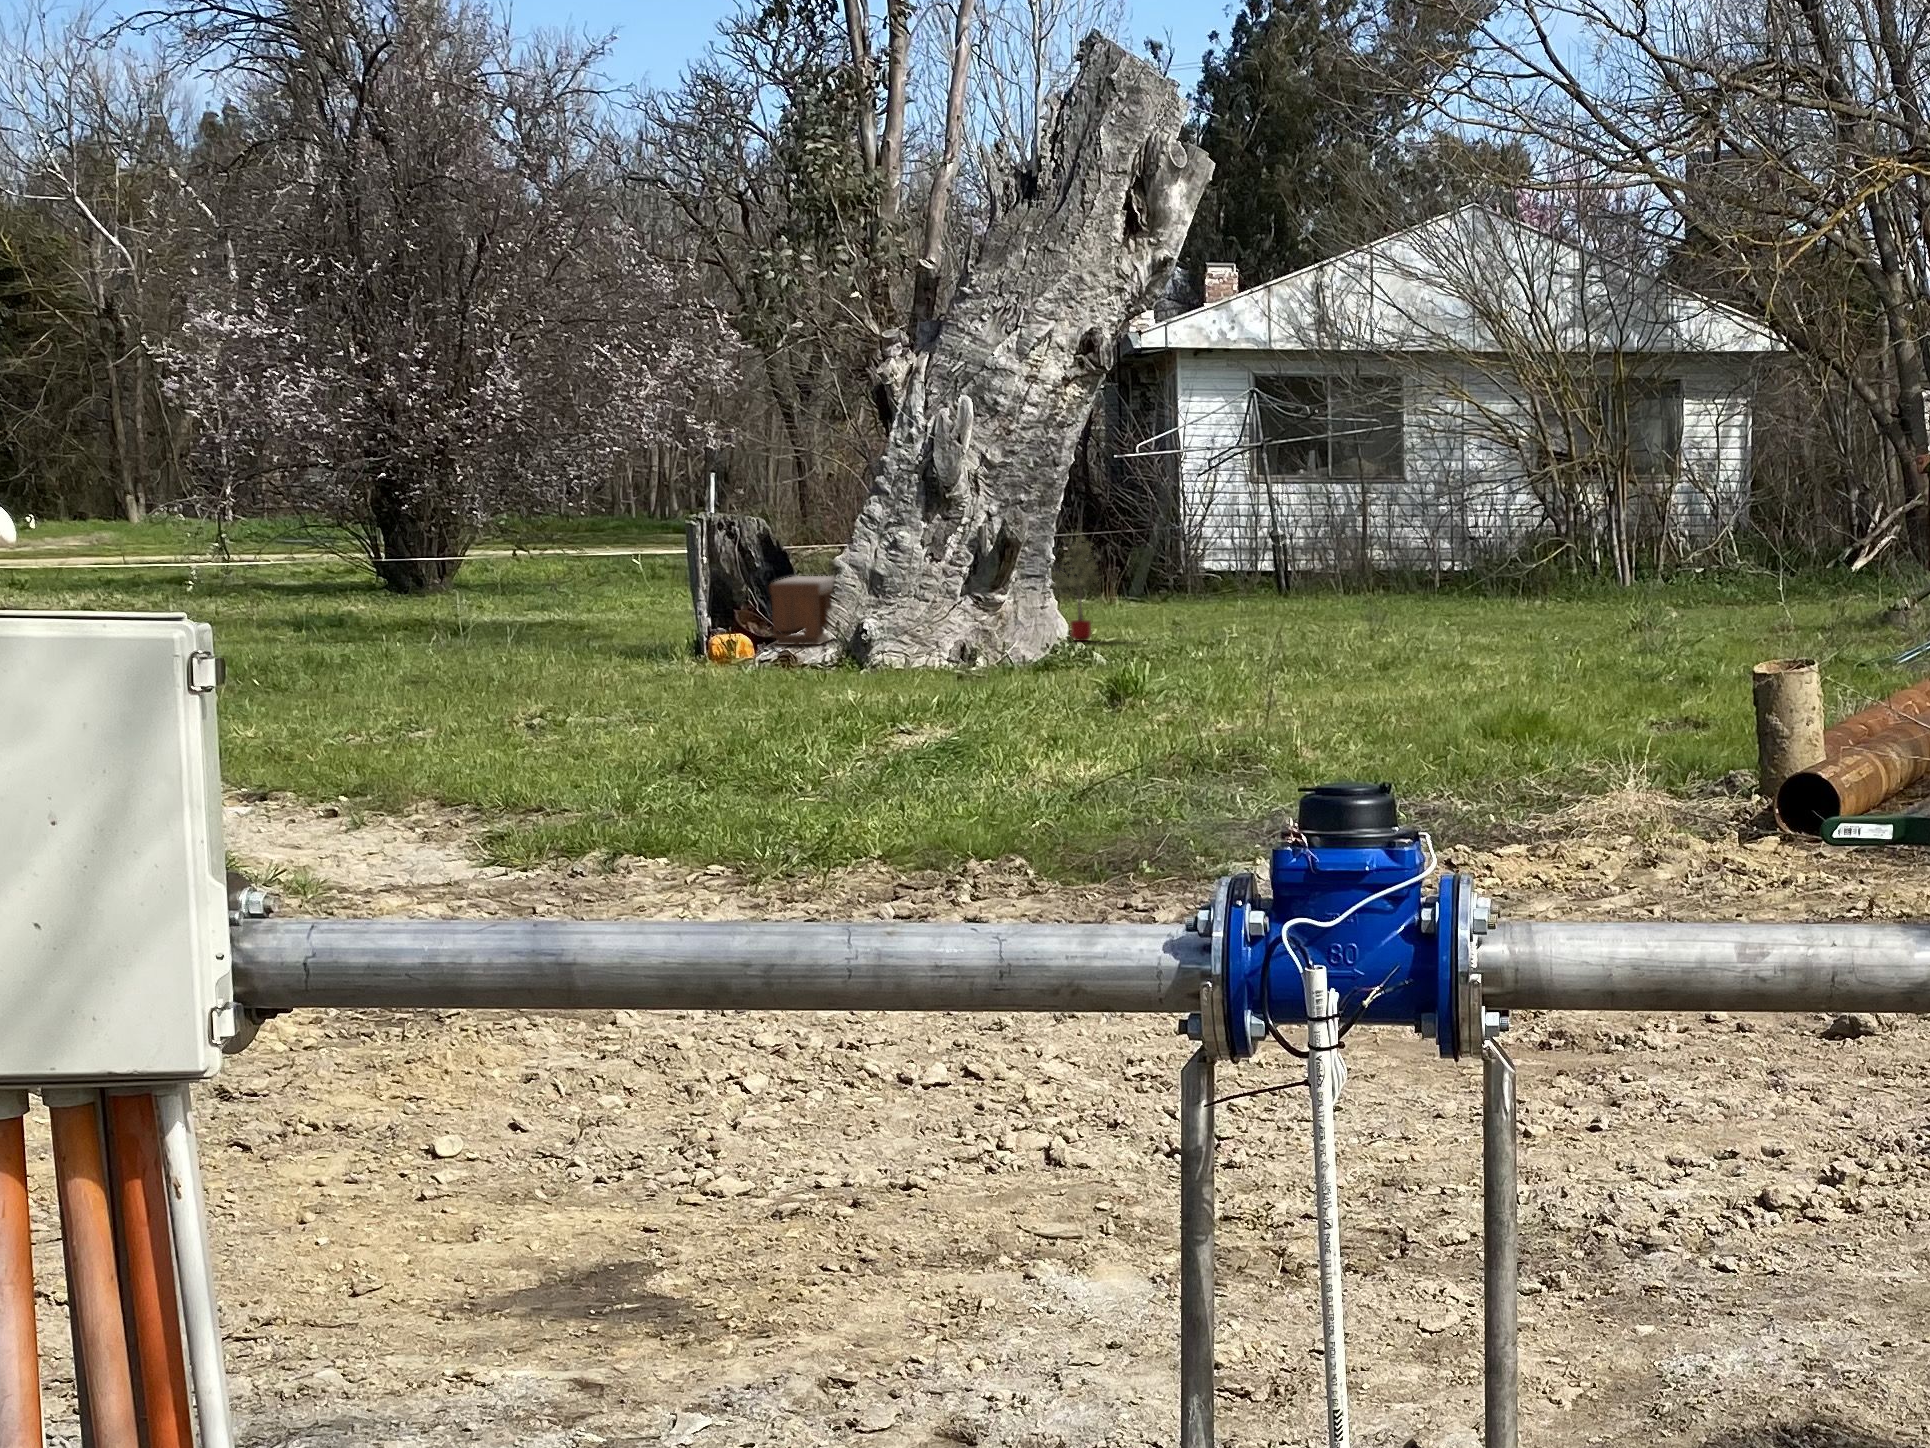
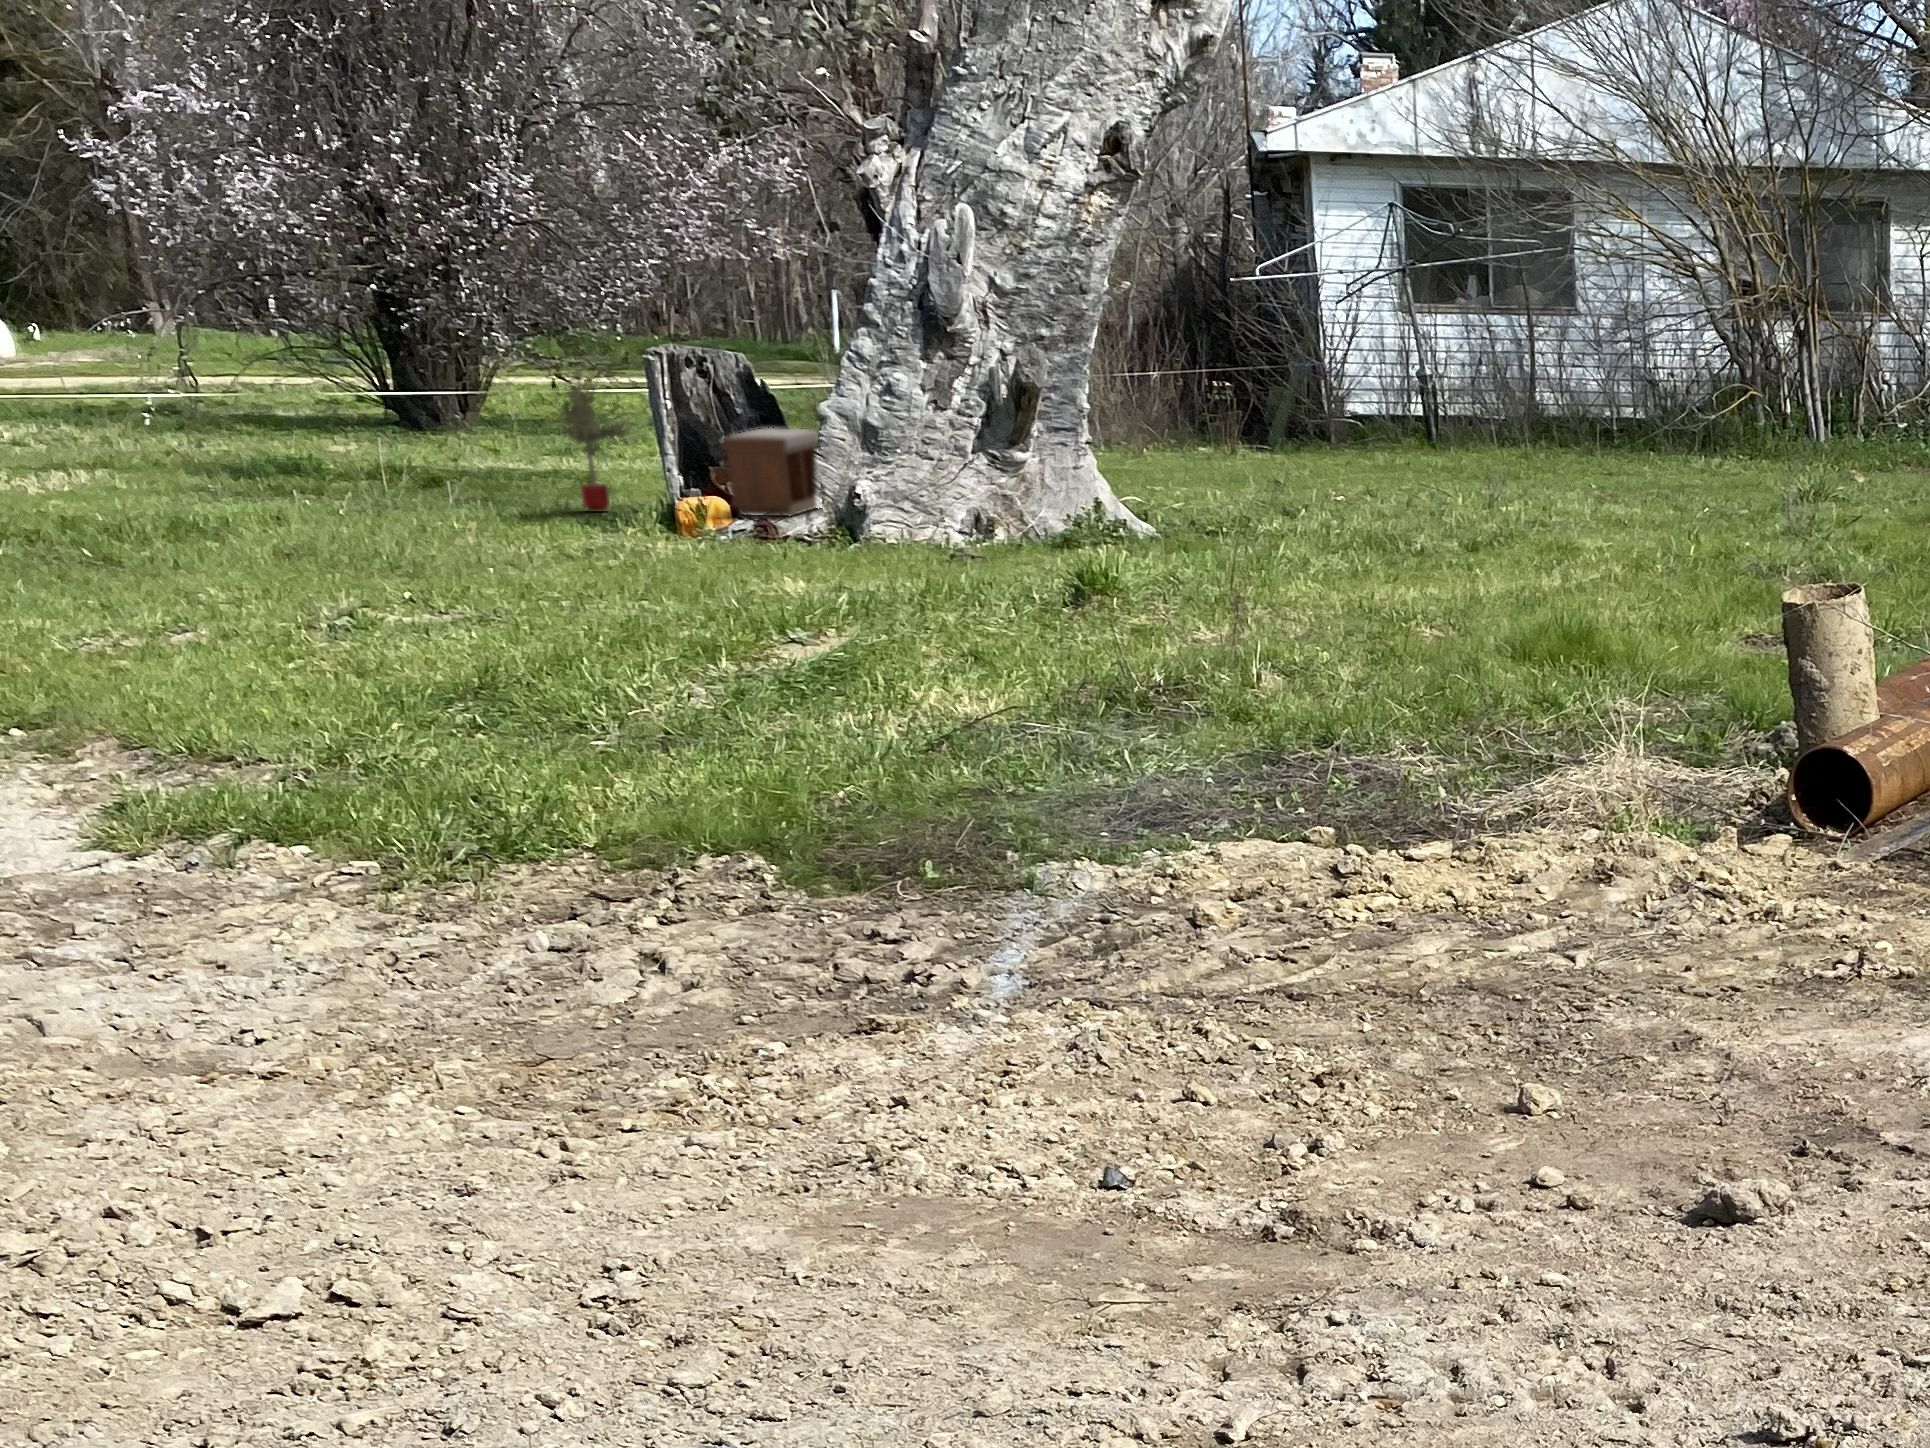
potted tree: present [1047,532,1099,641] -> present [555,369,631,512]

